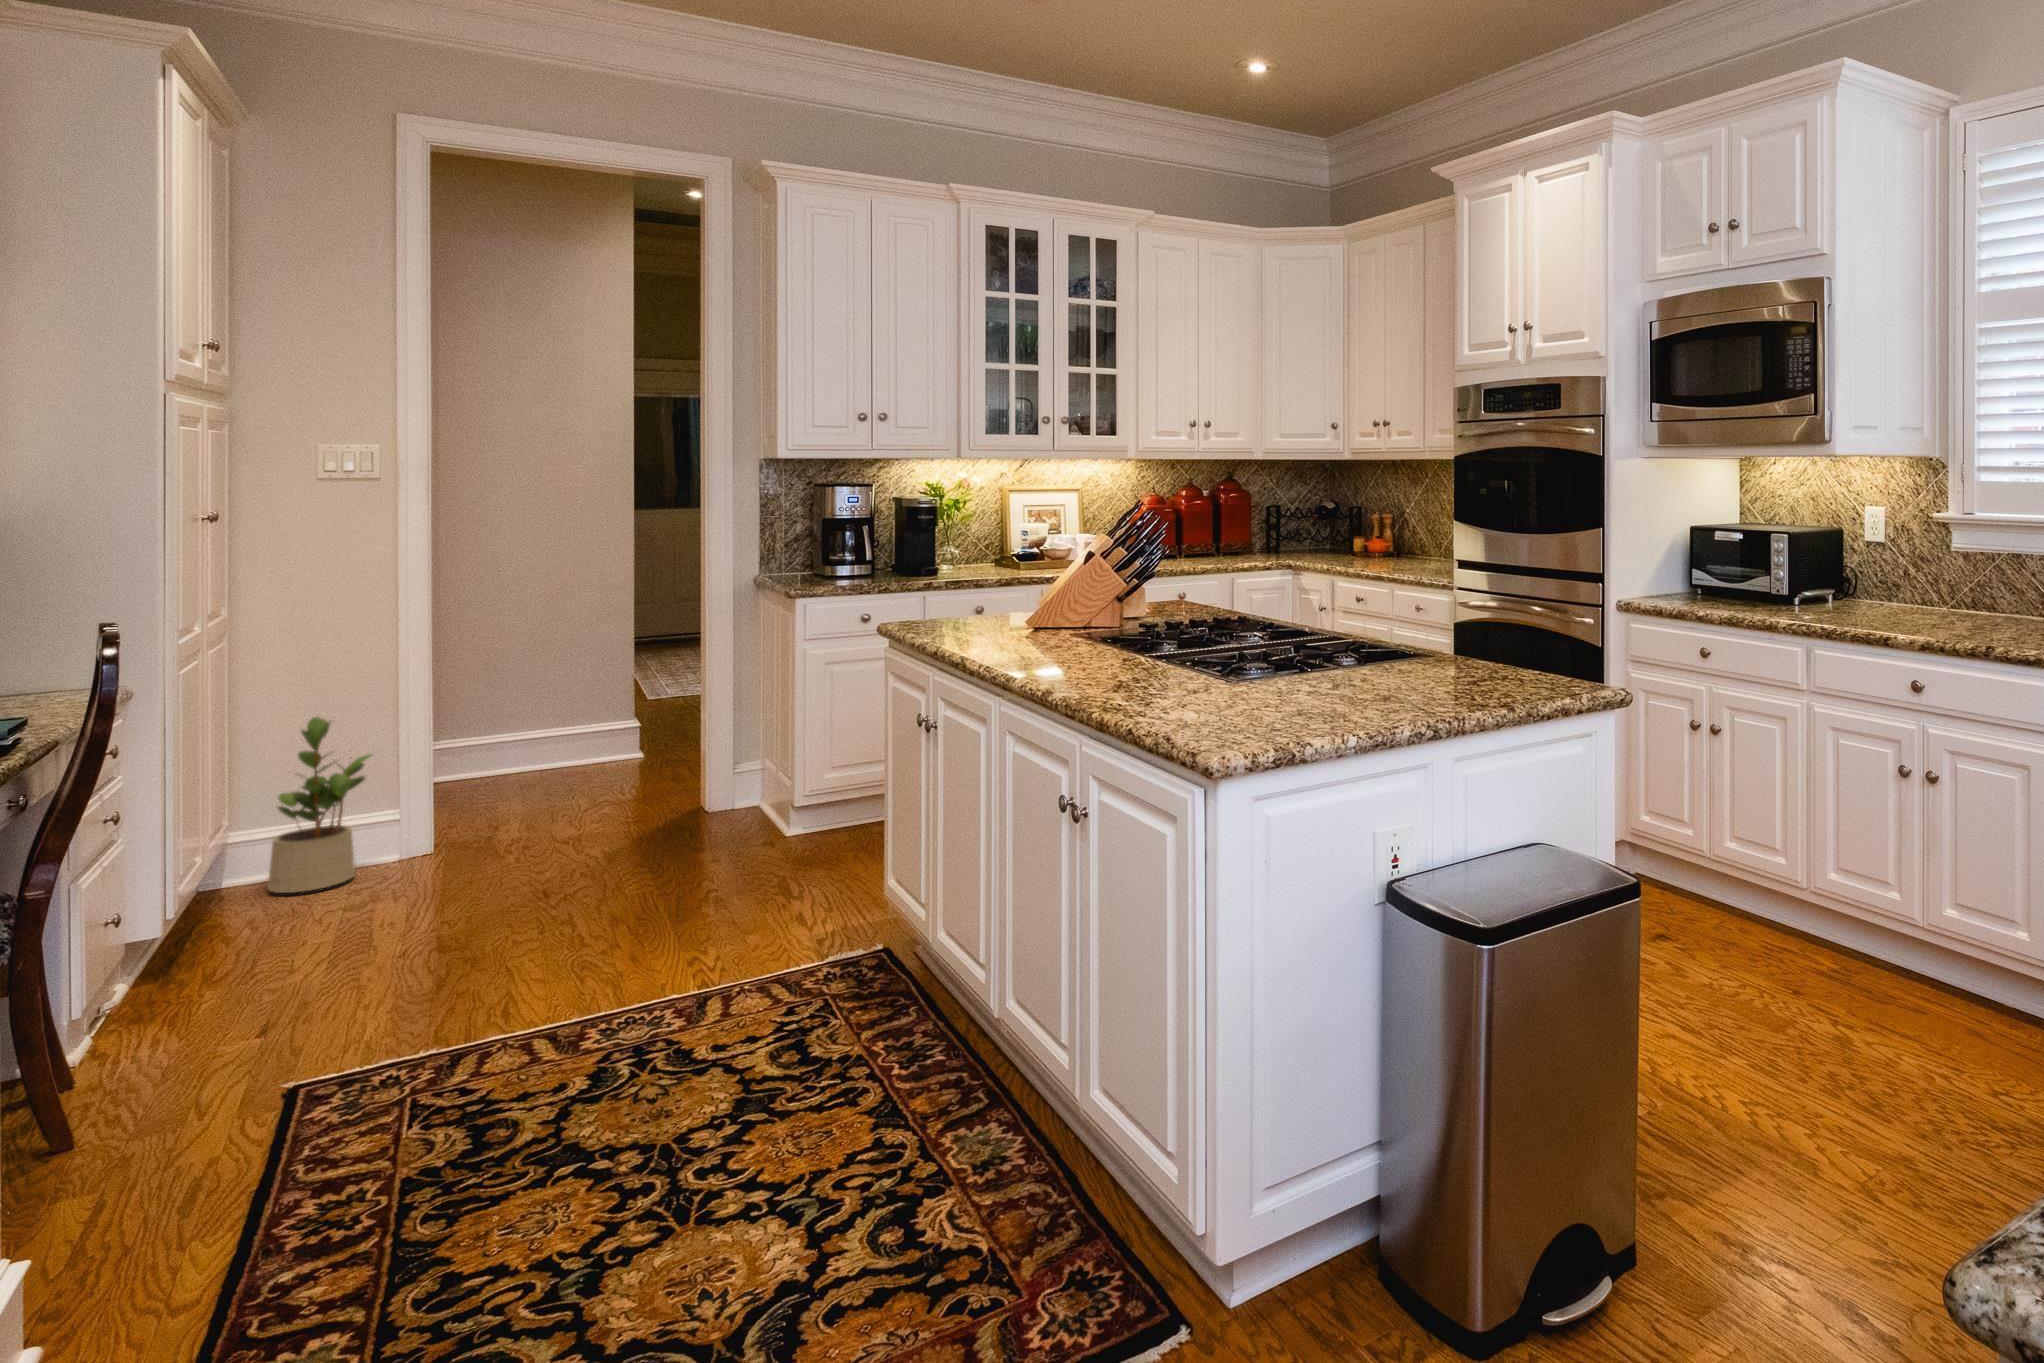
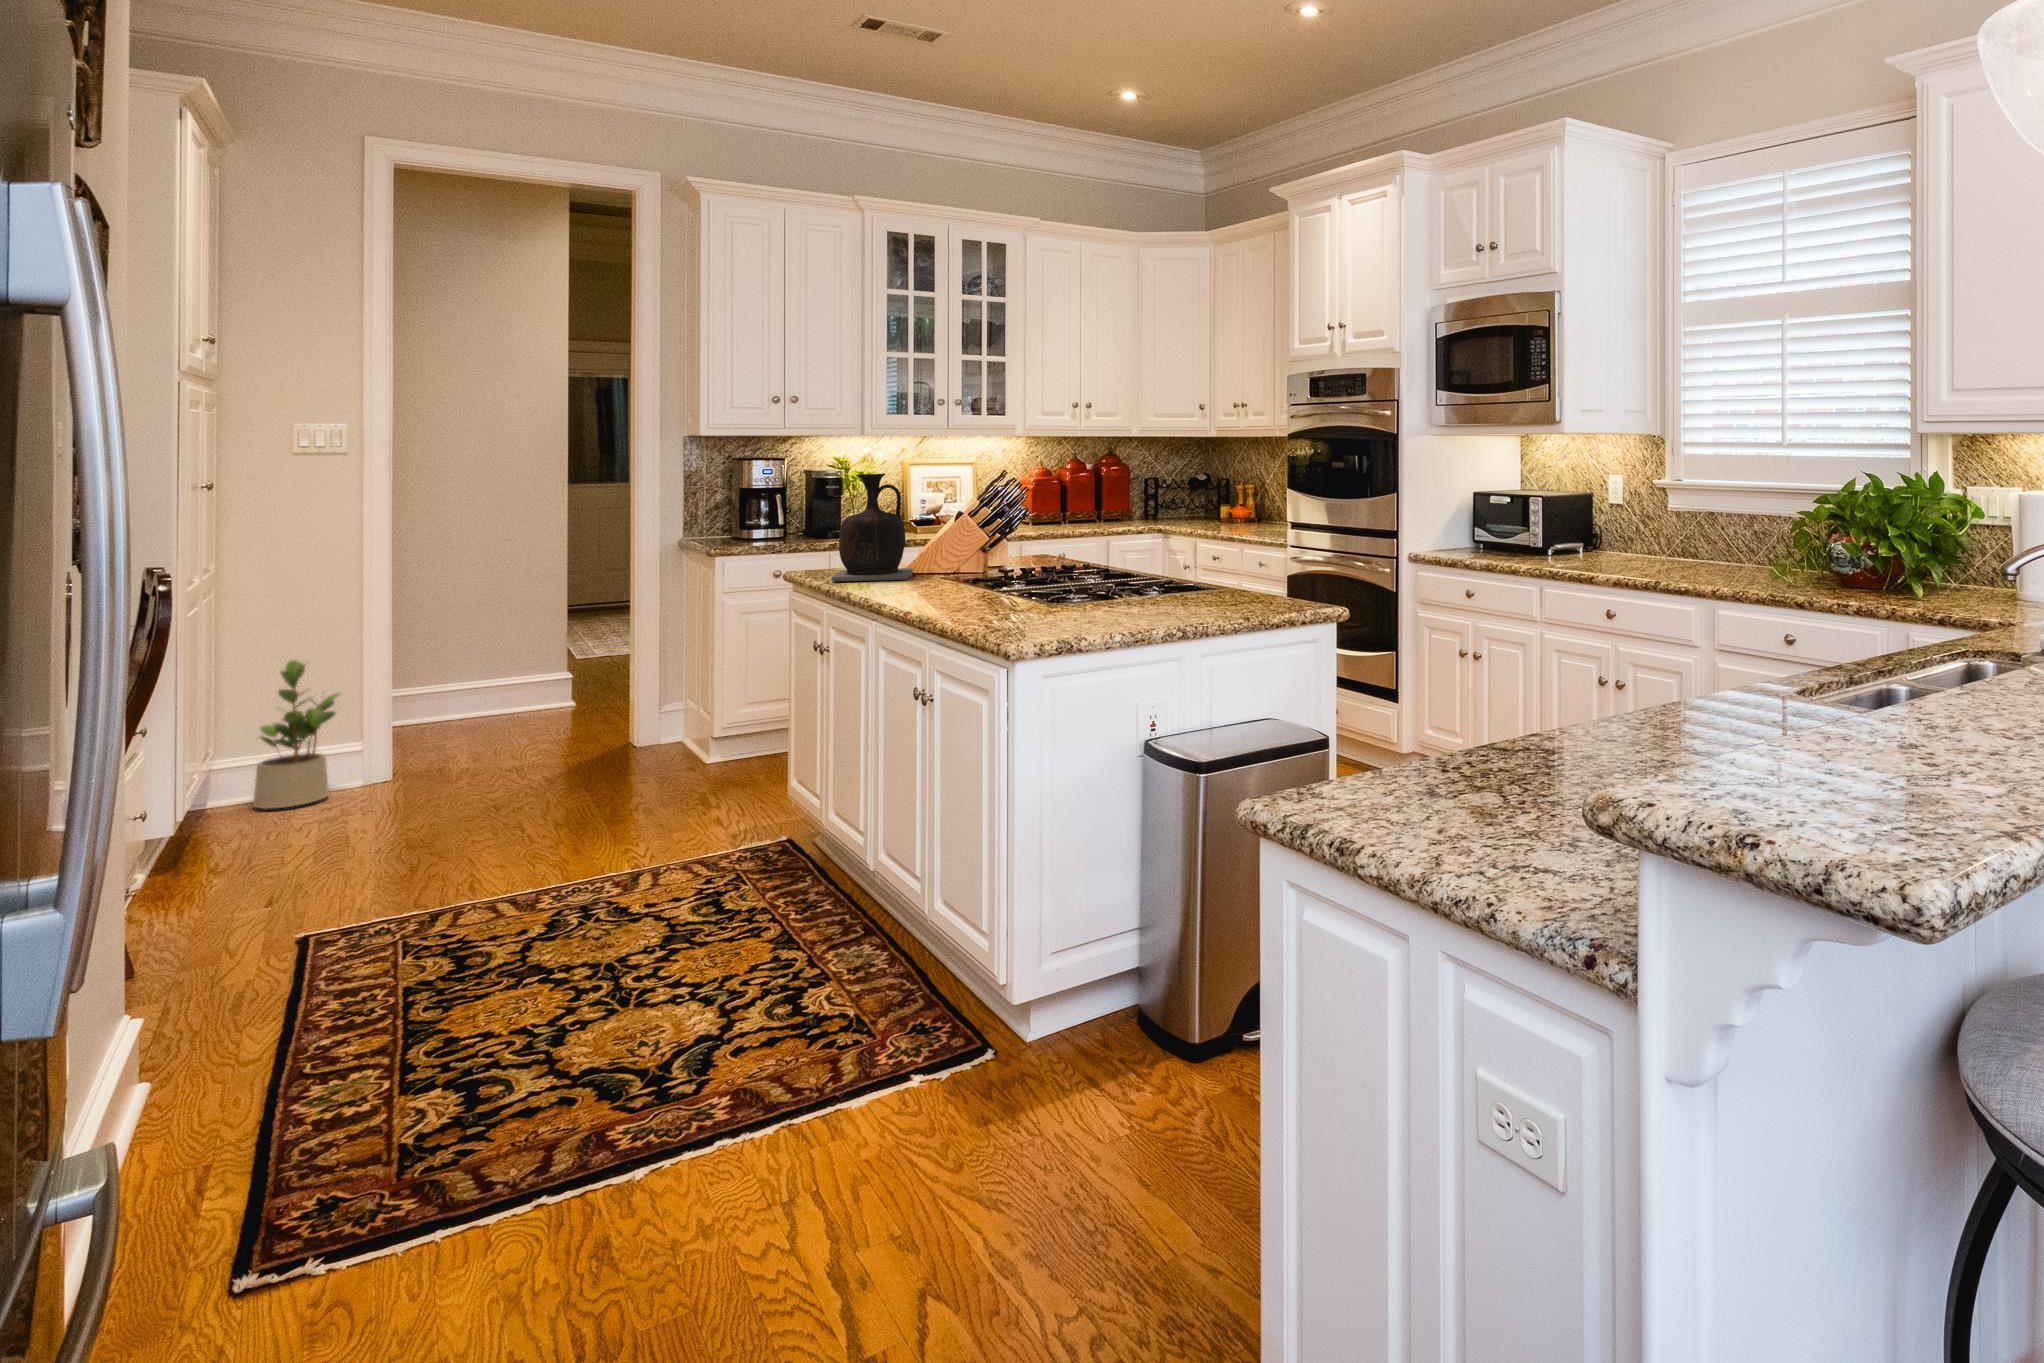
vase: none [945,503,1040,640] -> present [832,474,913,581]

